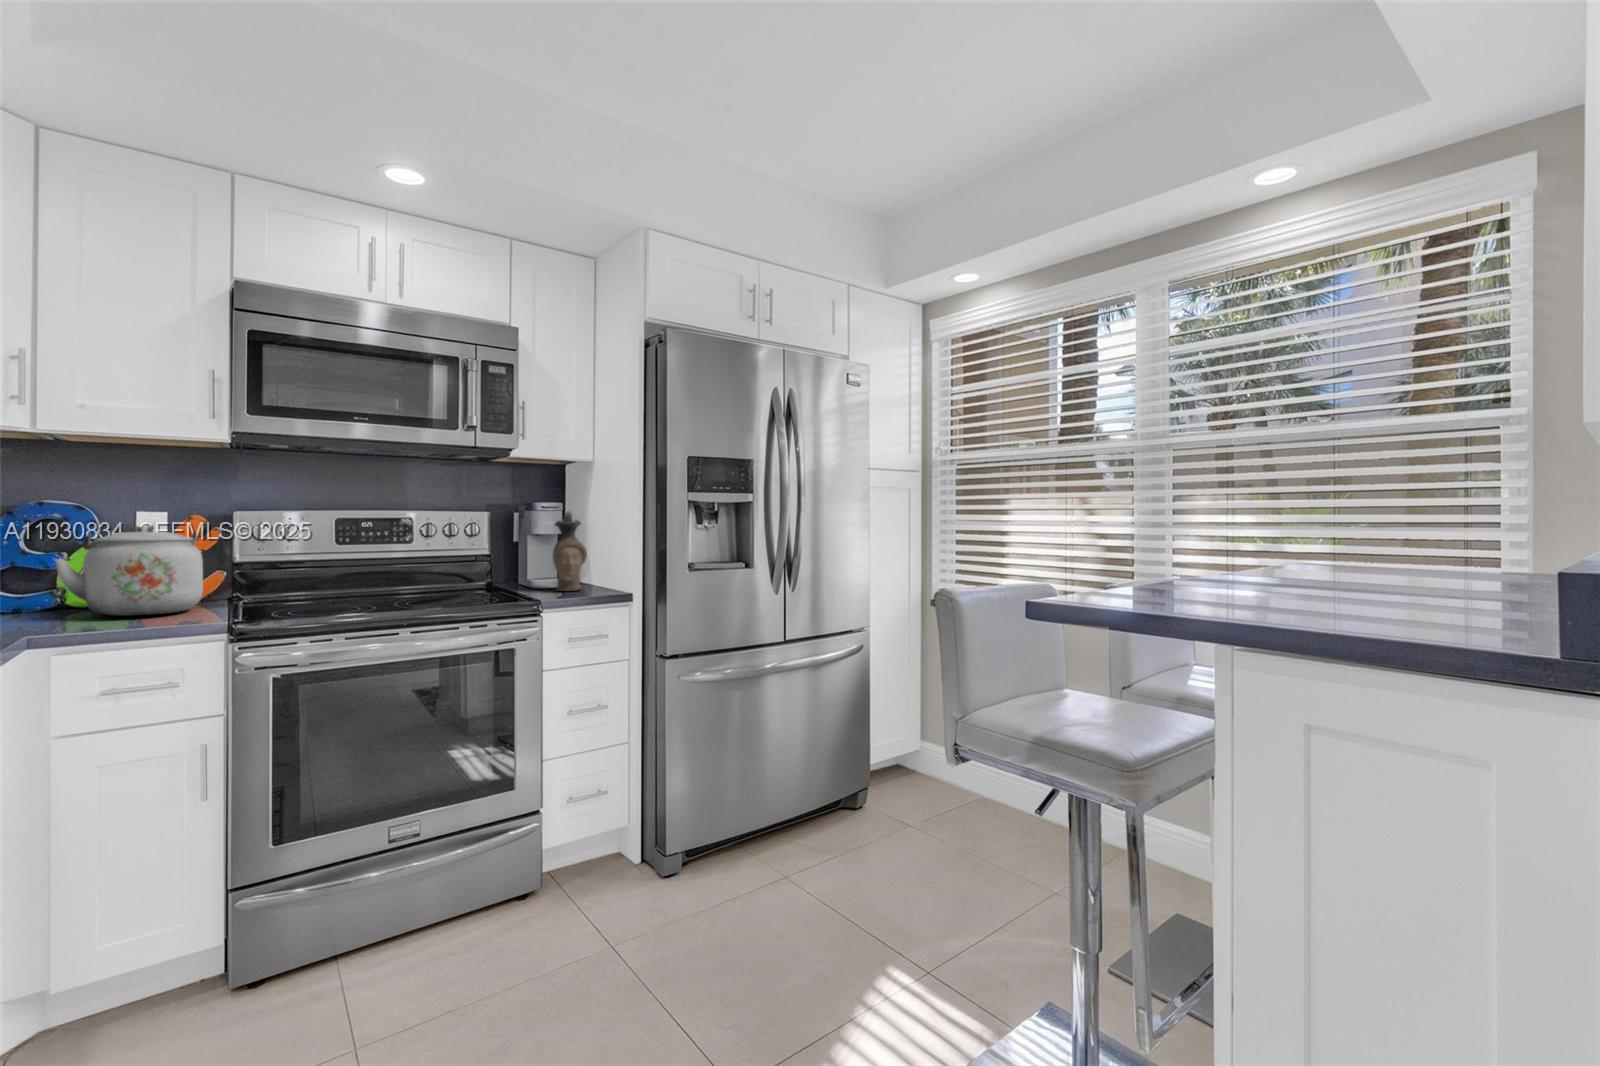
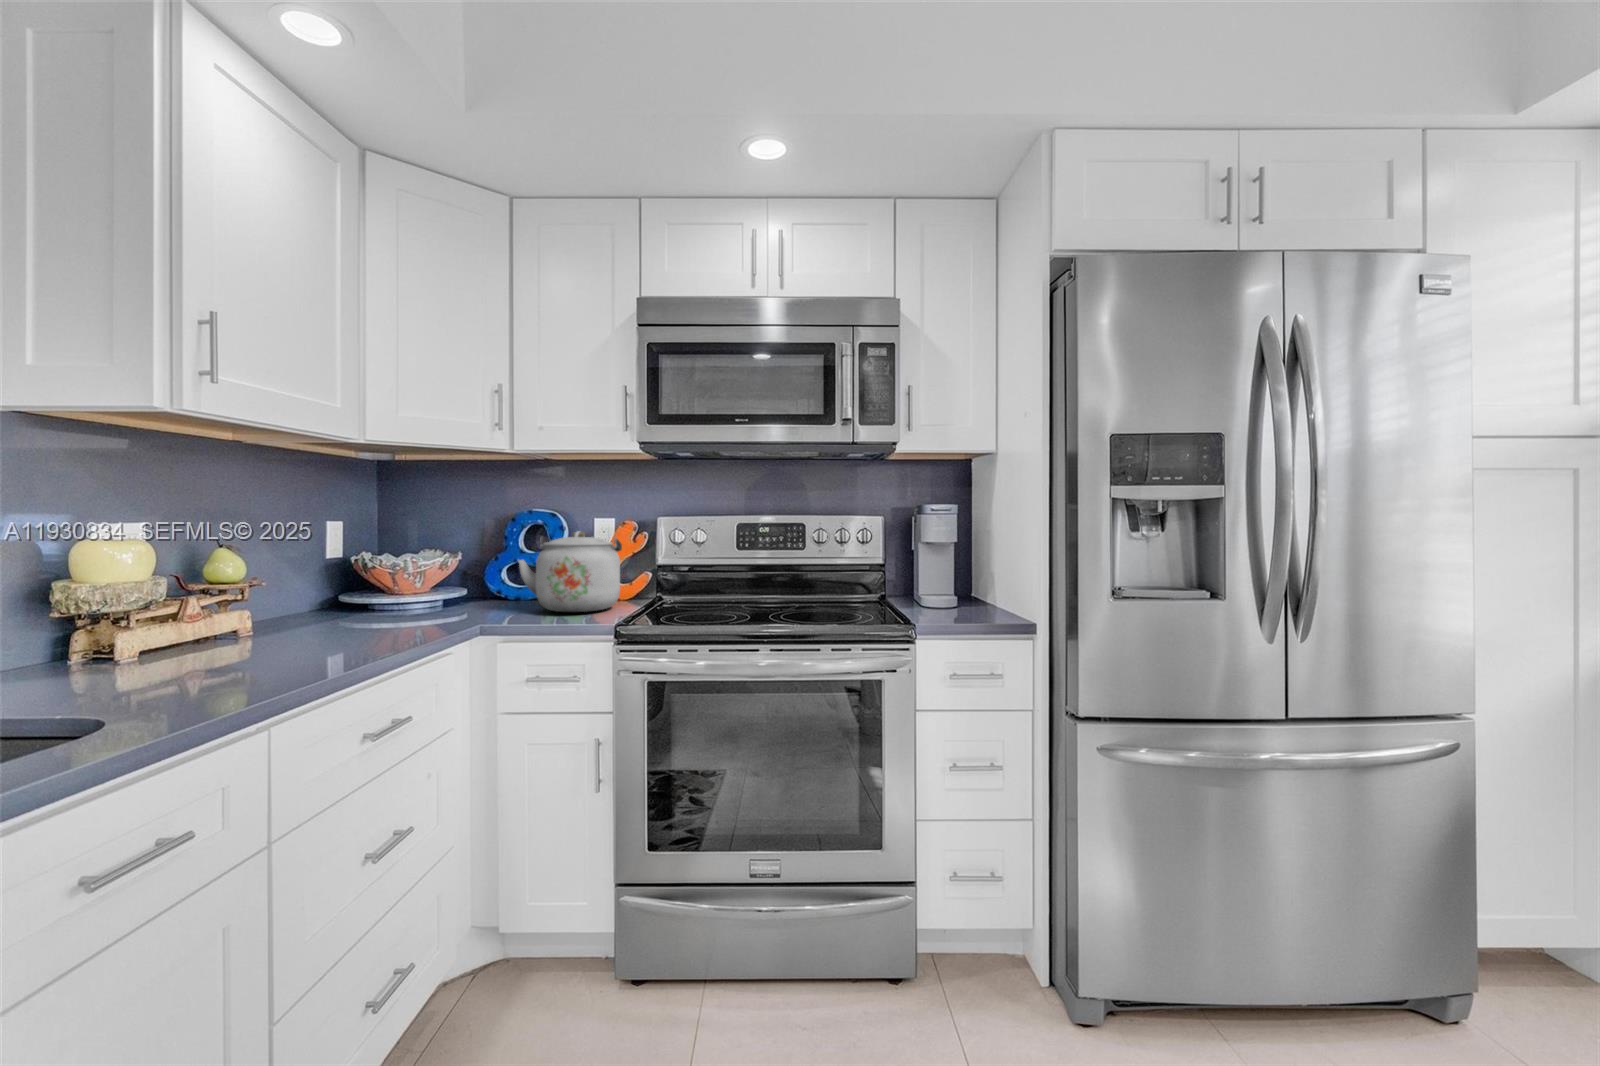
ceramic pitcher: present [553,511,587,591] -> none [942,514,983,611]

